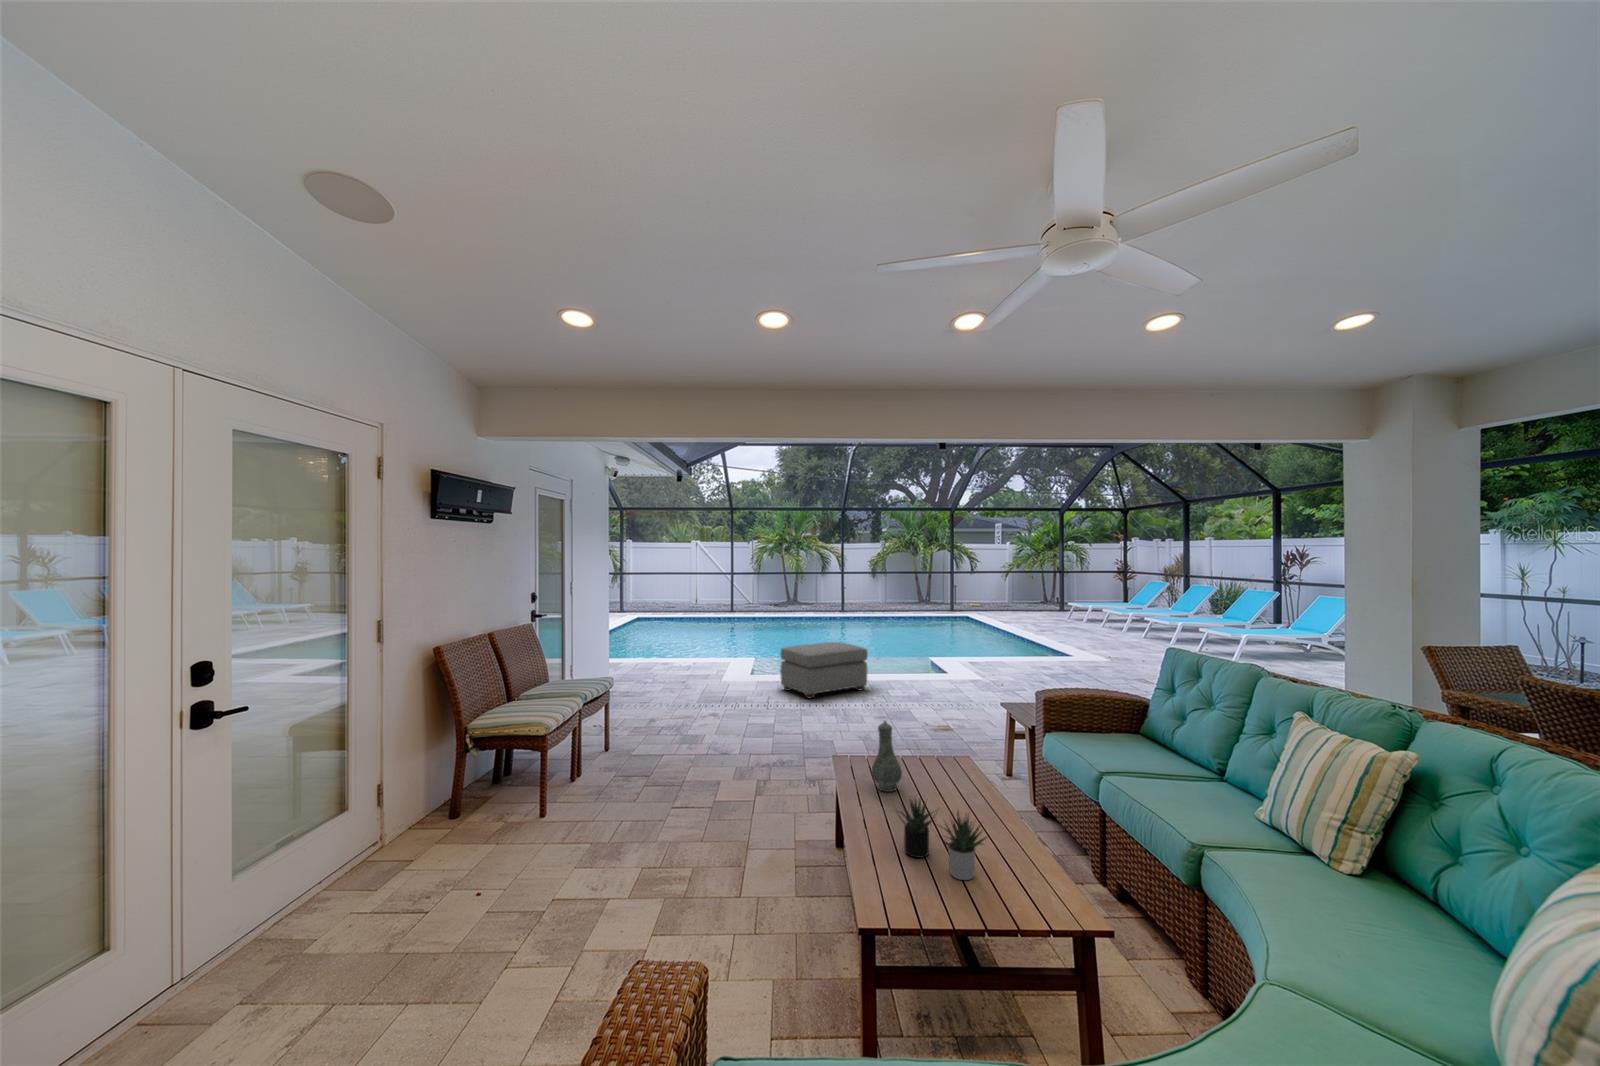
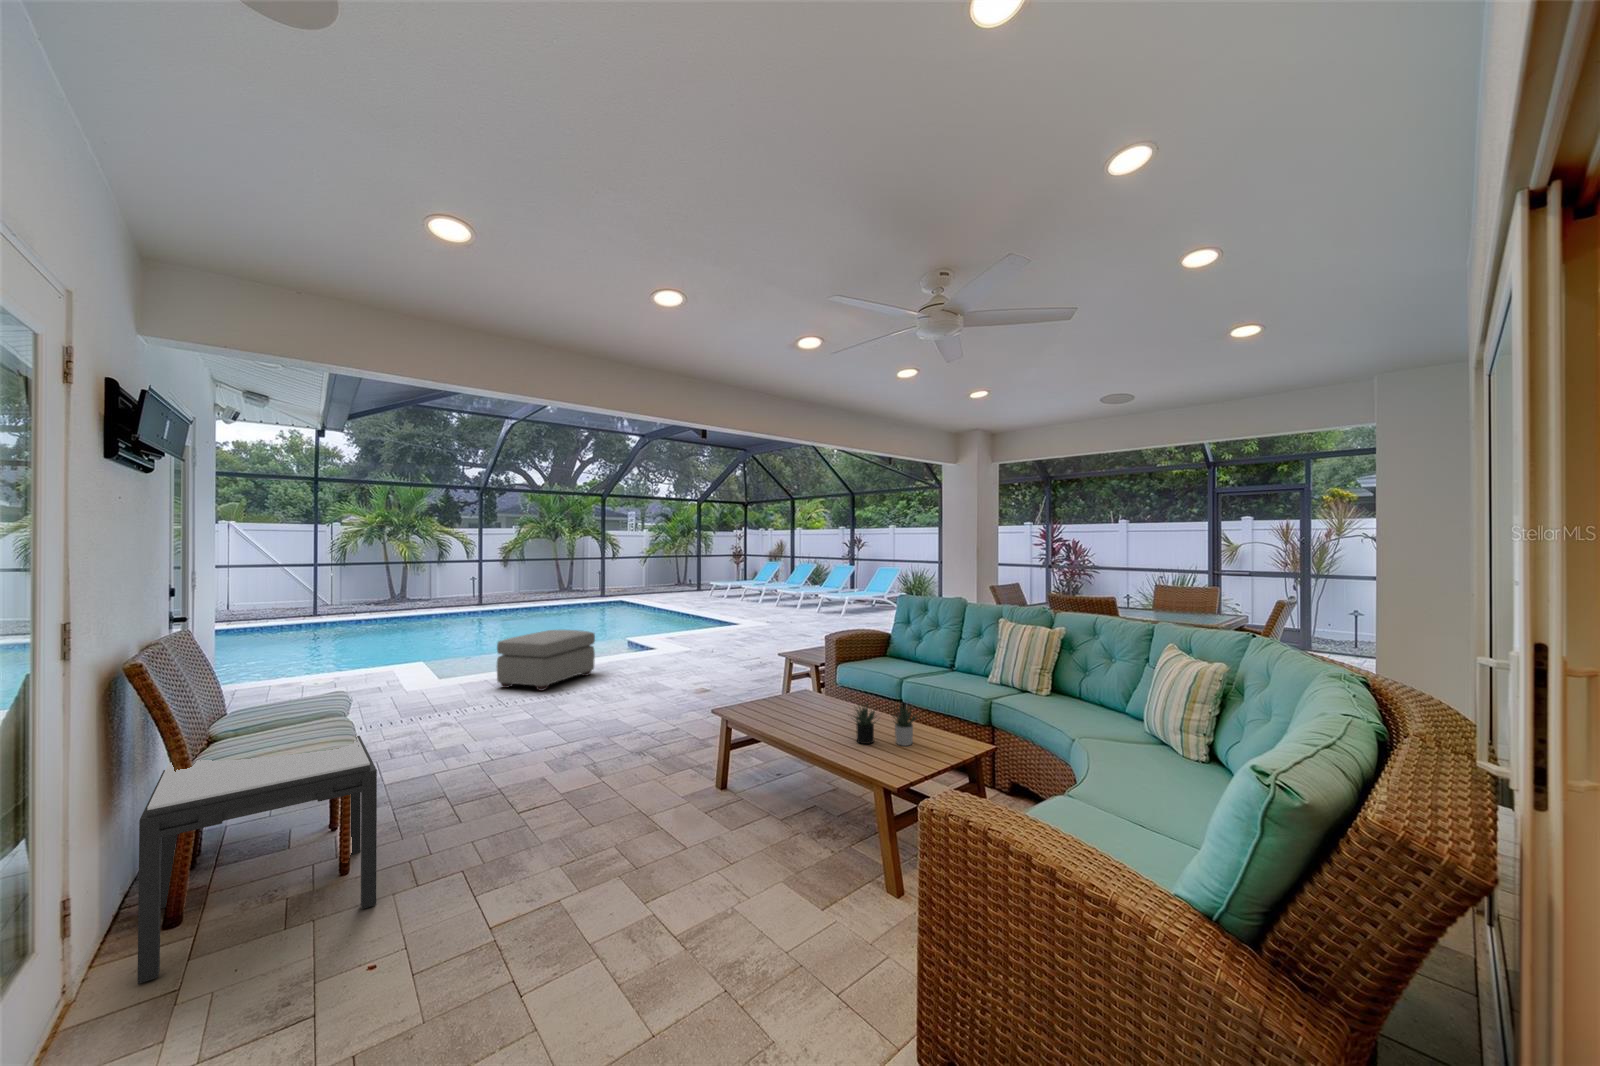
side table: none [375,712,555,857] -> present [137,731,377,984]
vase: present [871,721,902,792] -> none [776,663,800,719]

